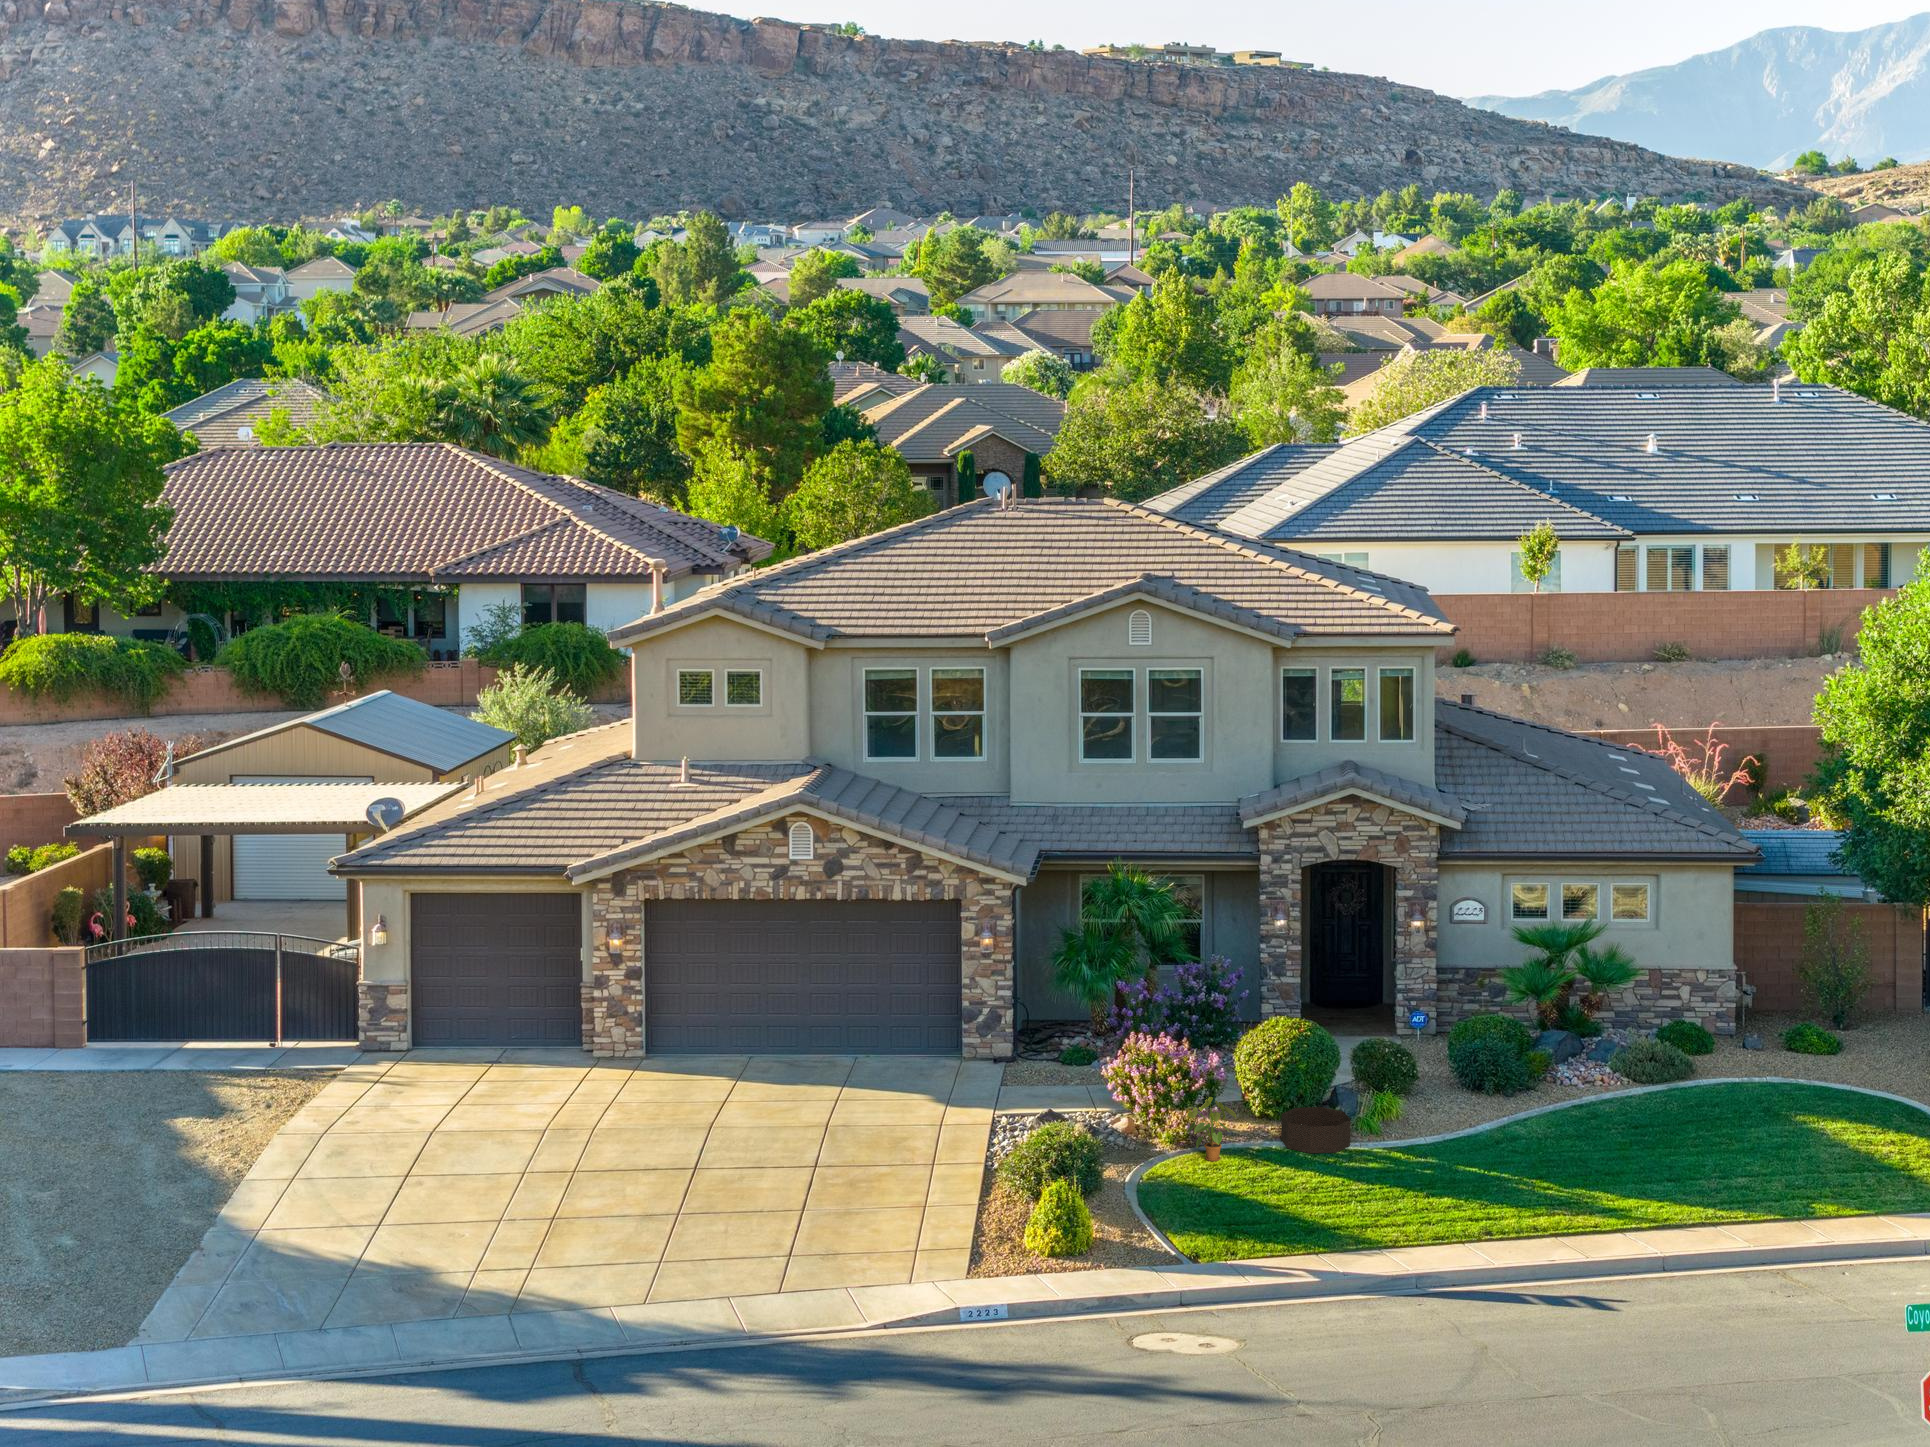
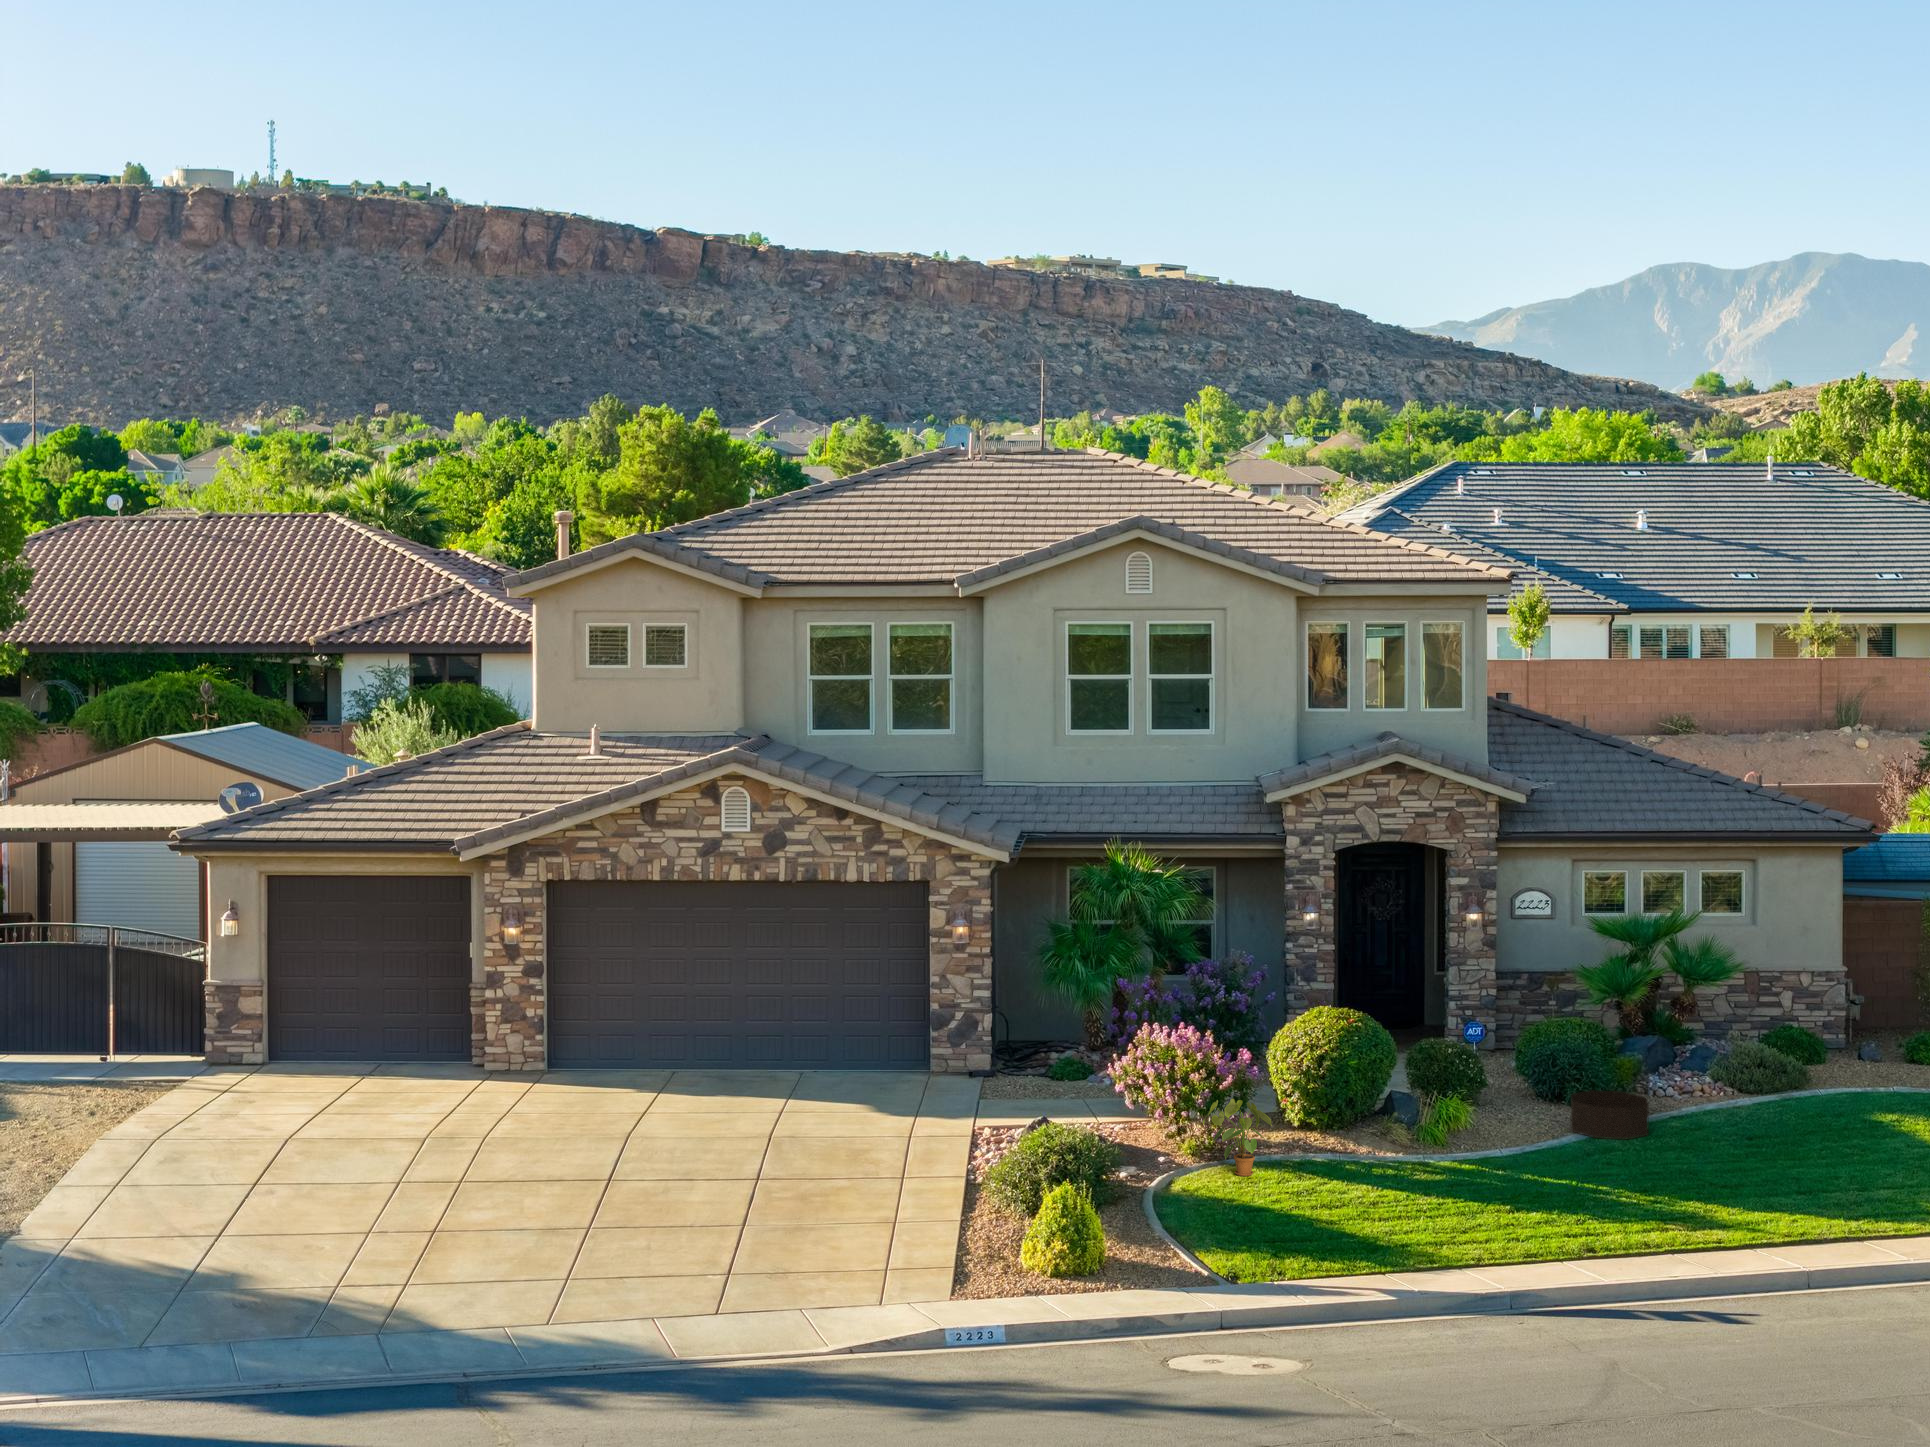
basket: present [1281,1107,1351,1153] -> present [1570,1090,1649,1140]

